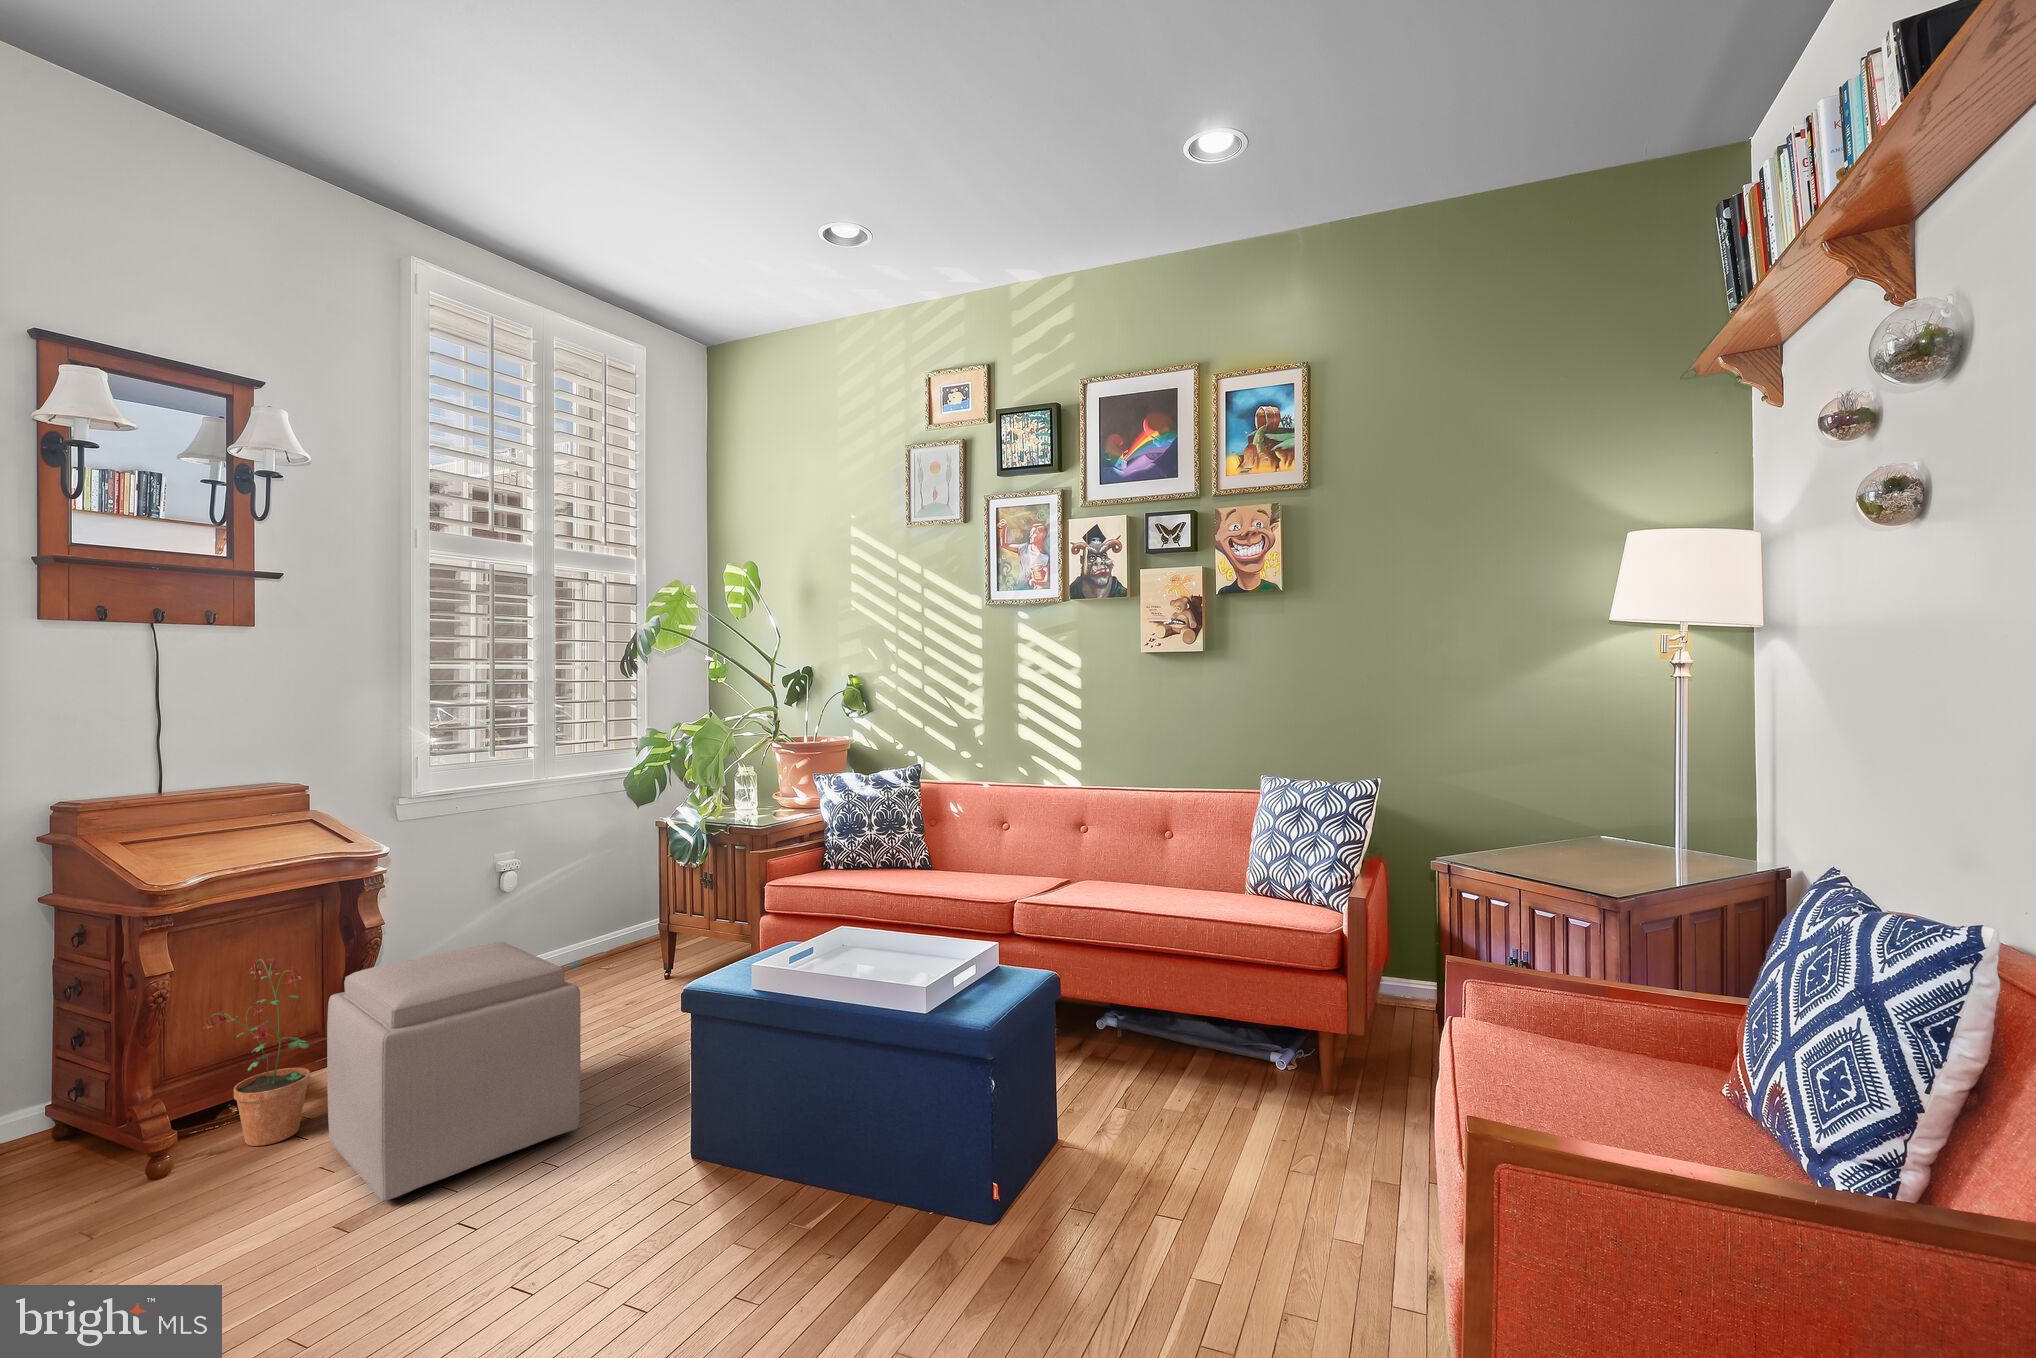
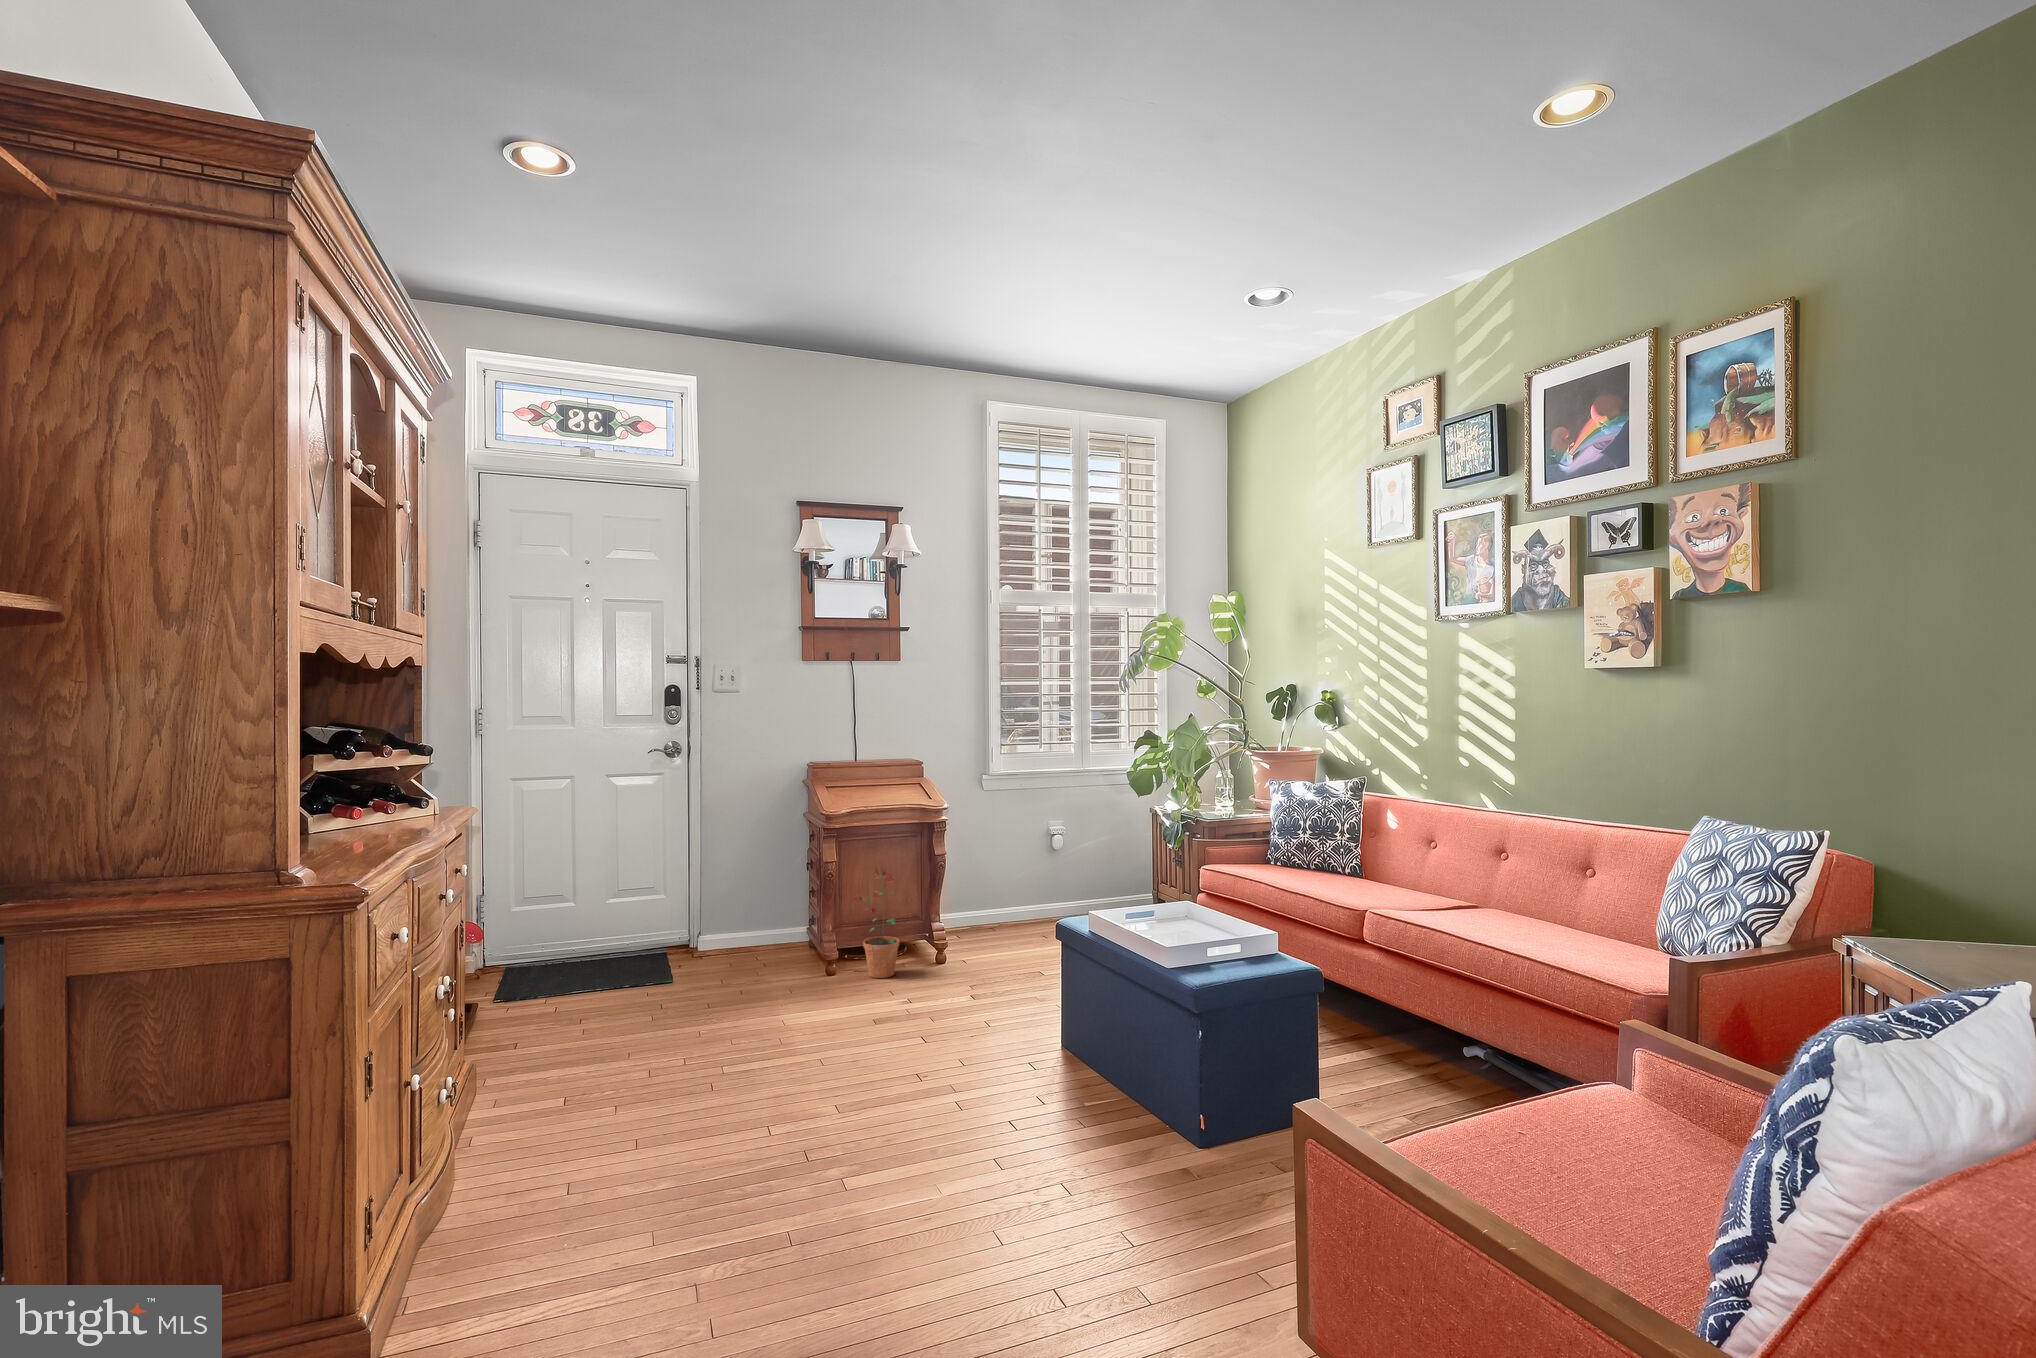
ottoman: present [327,942,581,1200] -> none [899,878,1019,1020]

